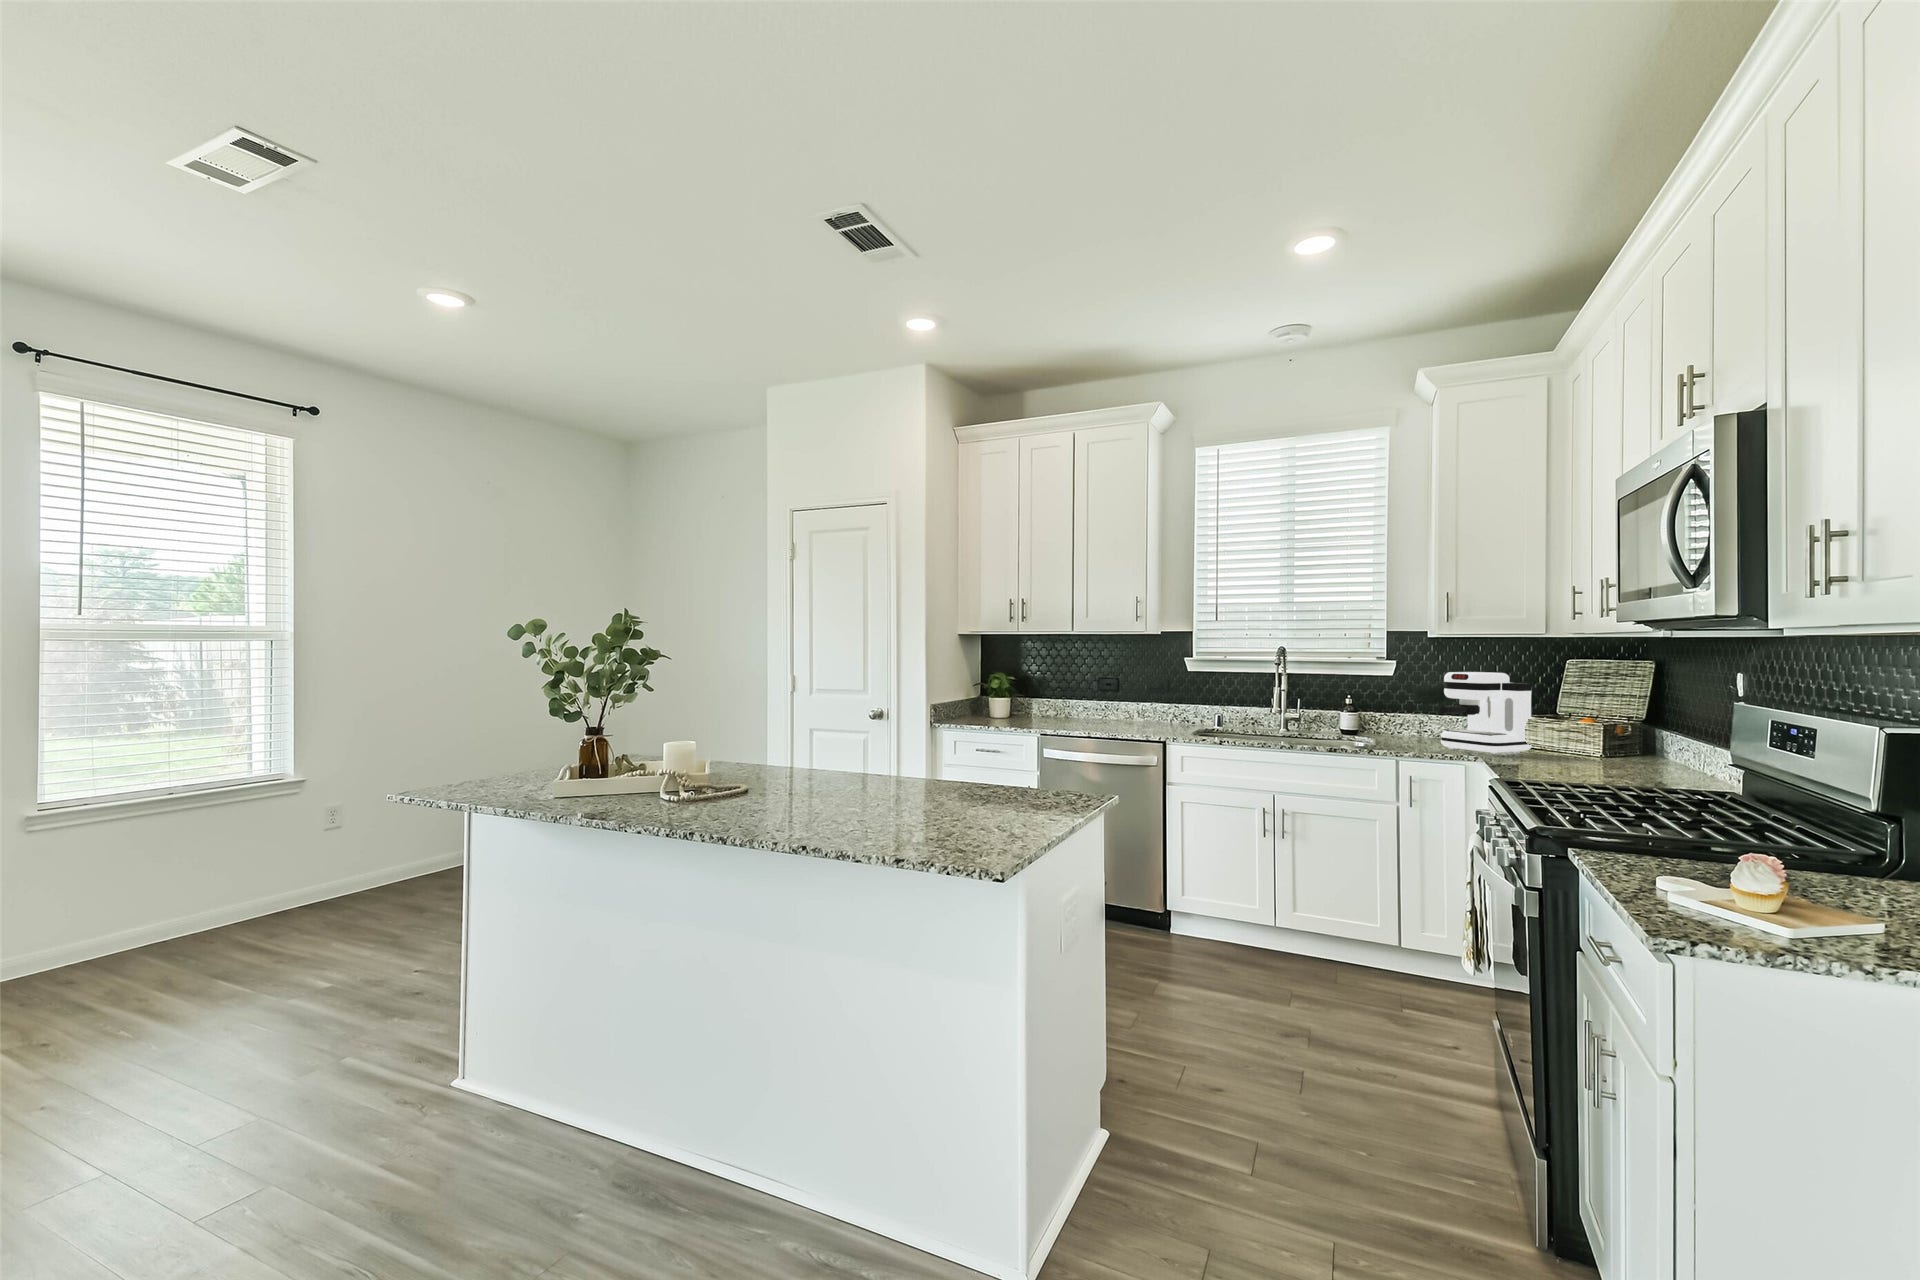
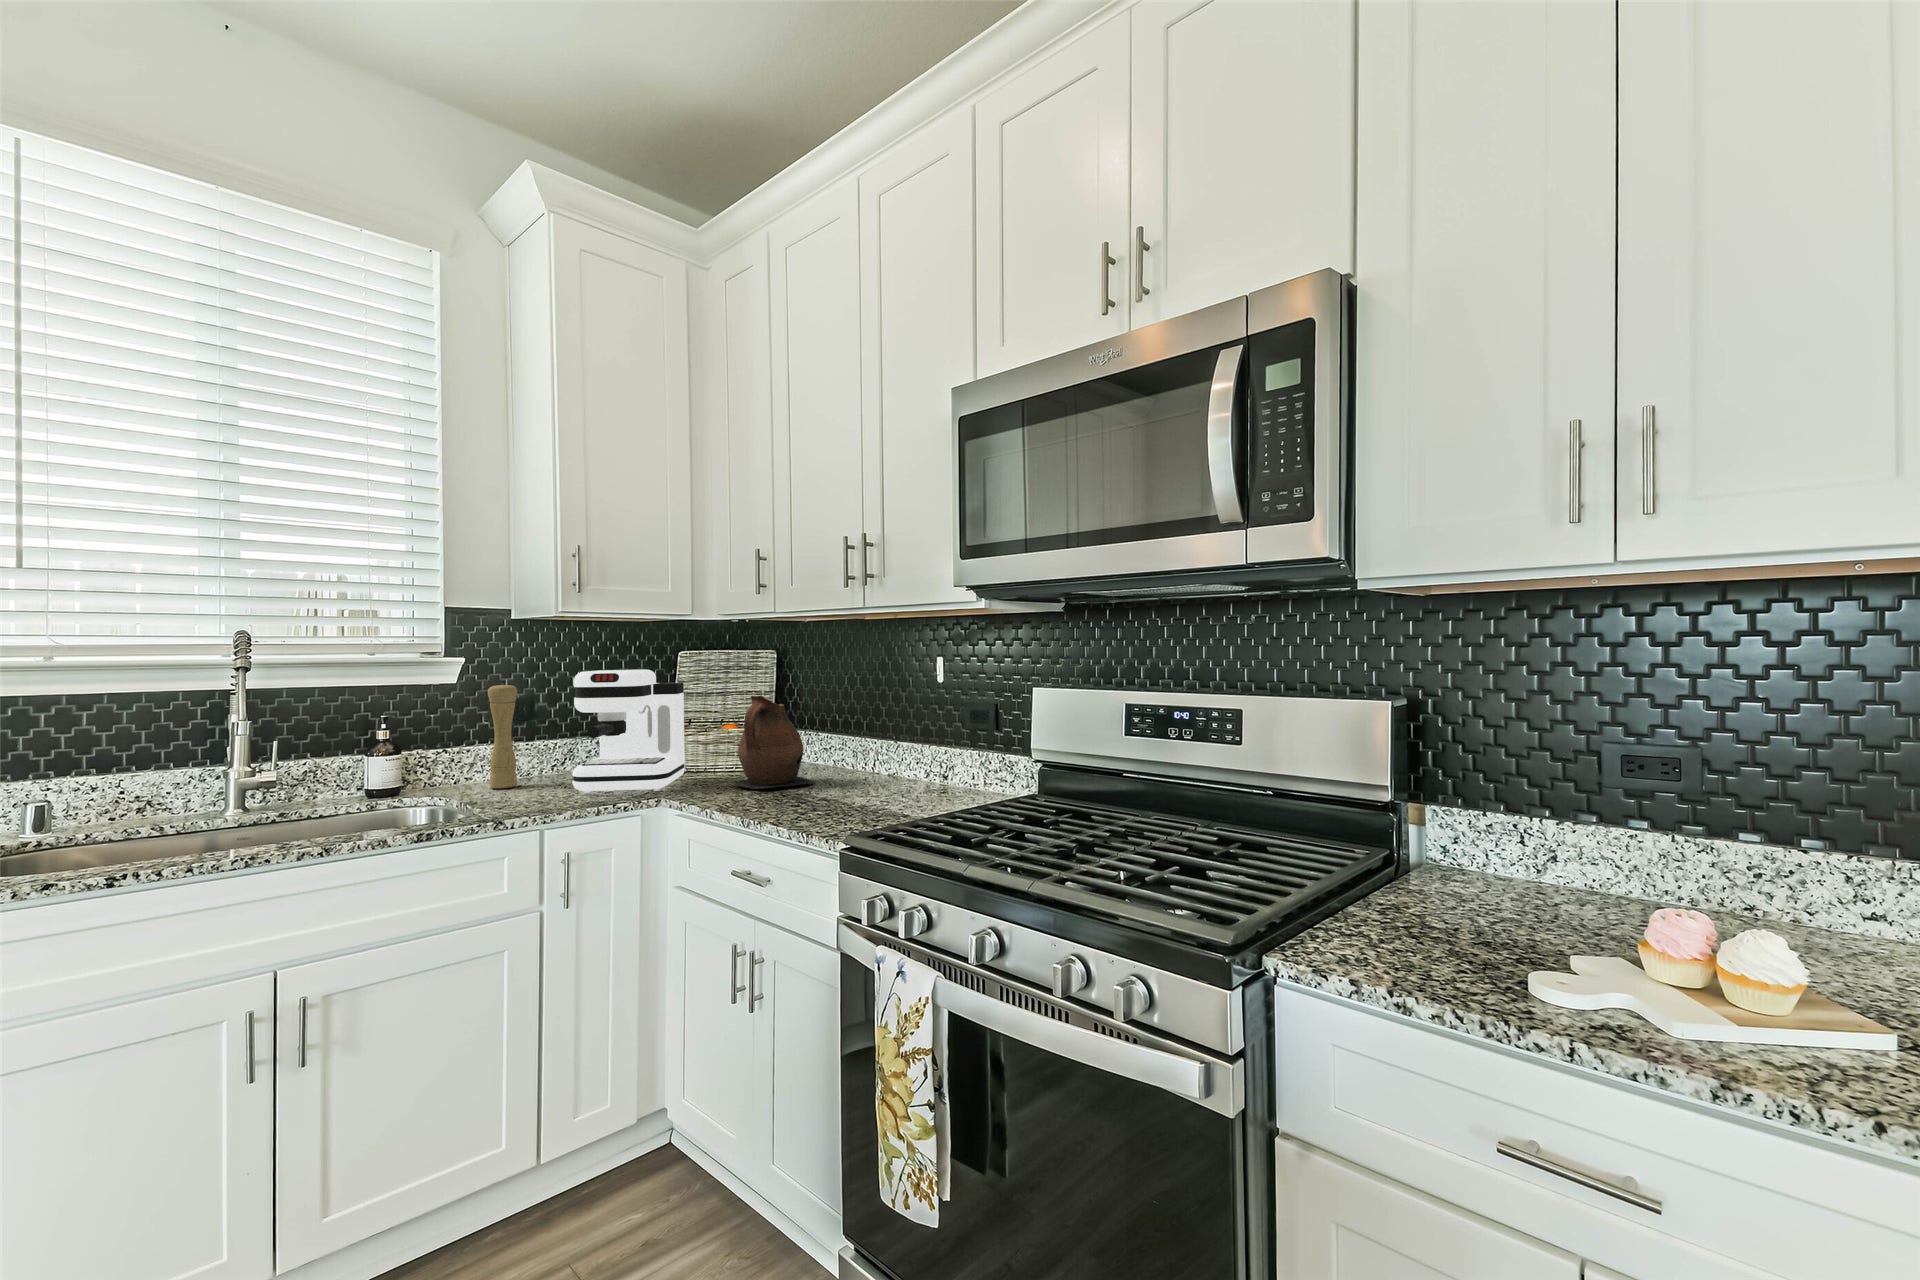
pepper mill: none [1409,677,1428,741] -> present [488,683,517,788]
ceramic pitcher: none [1543,695,1610,767] -> present [734,696,814,789]

